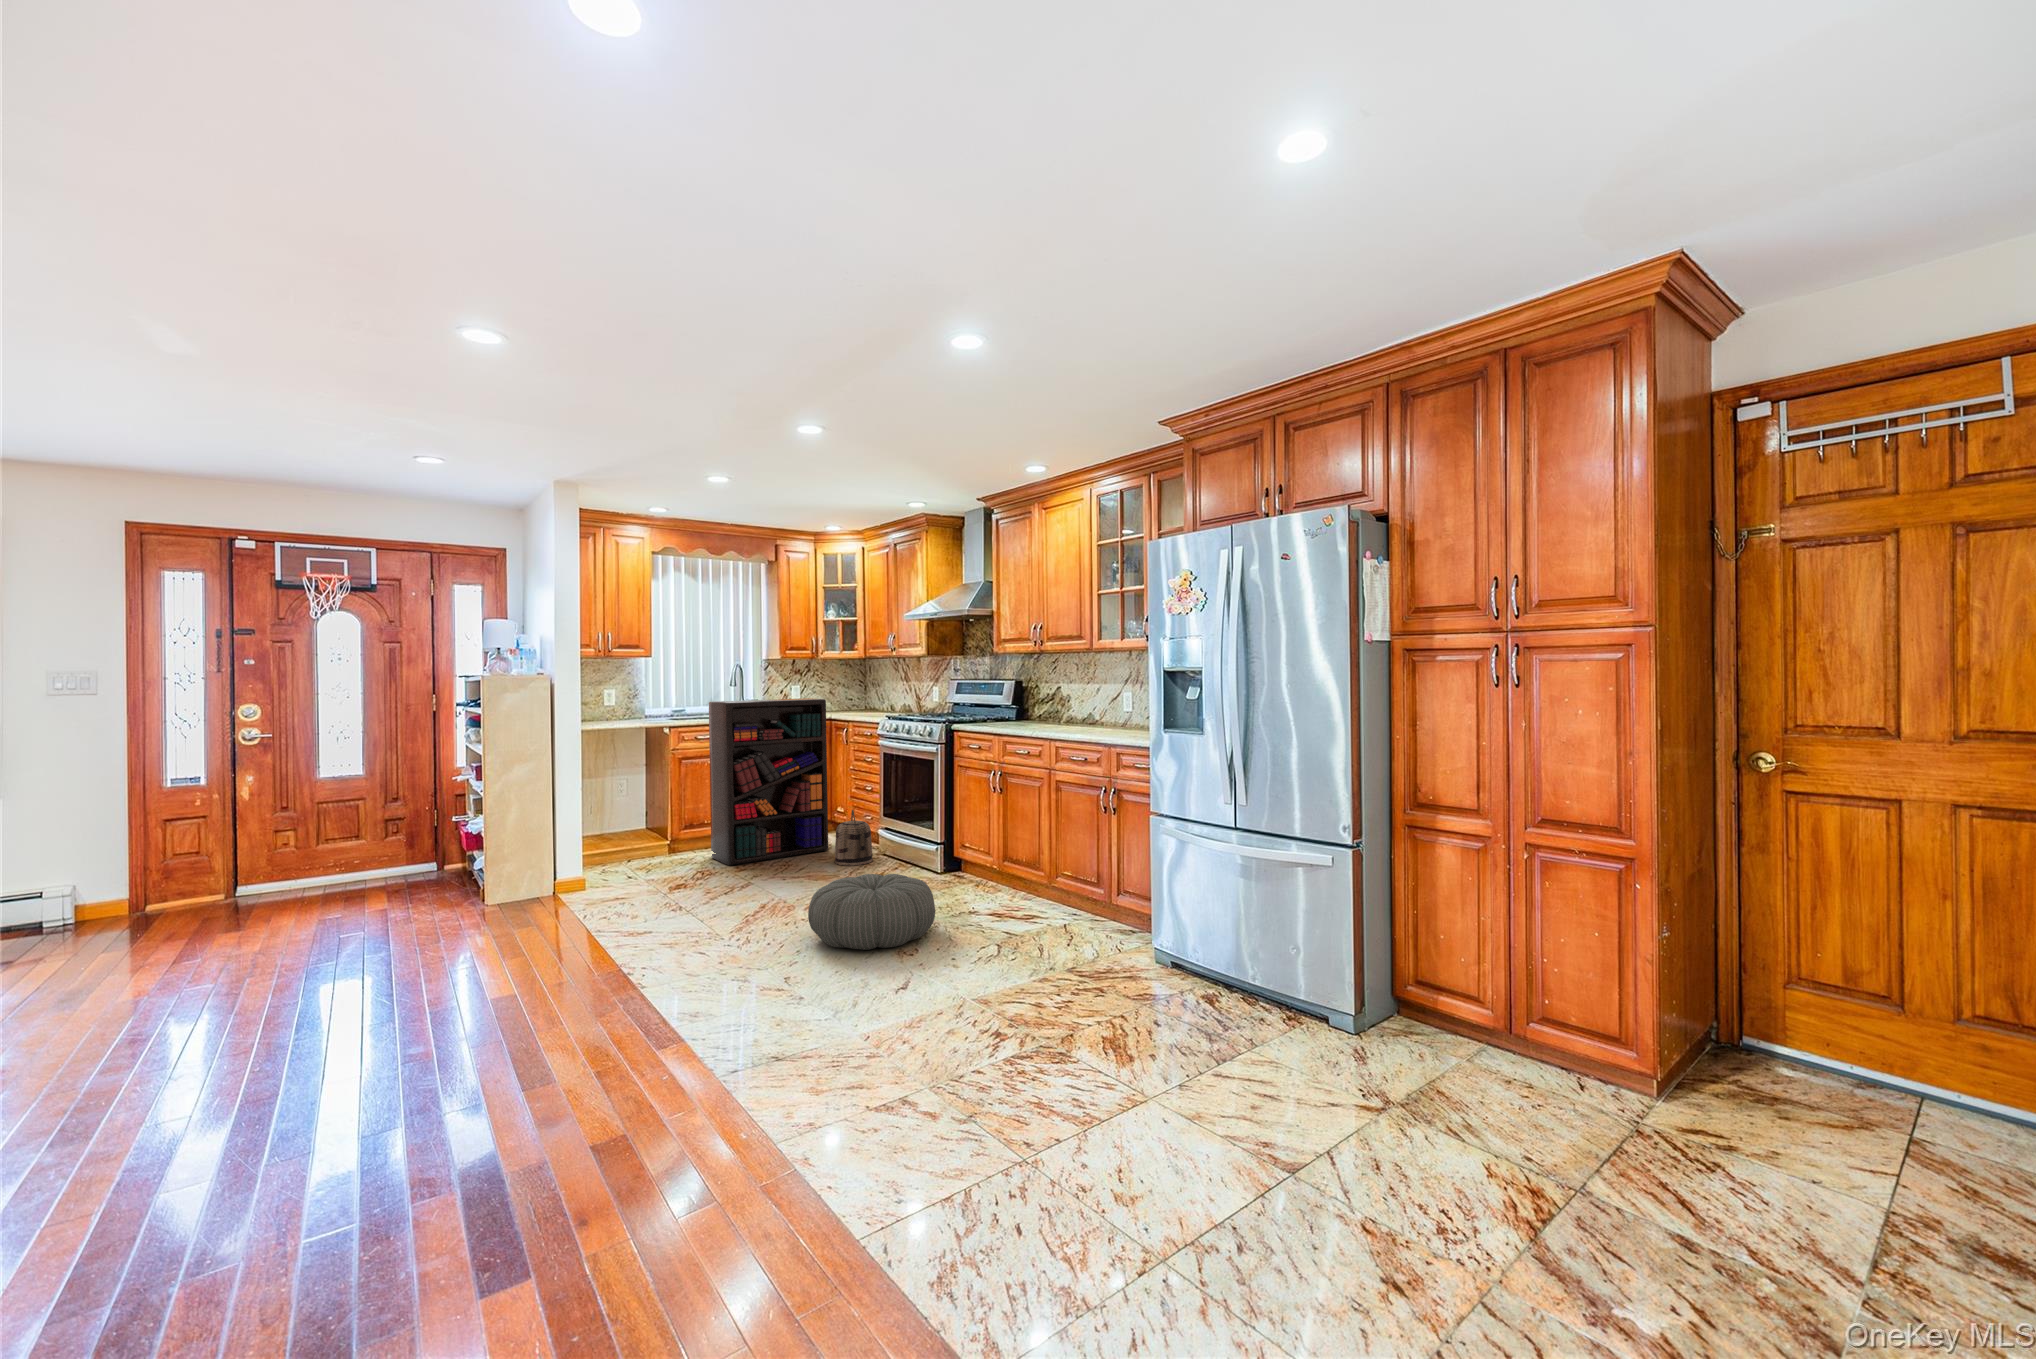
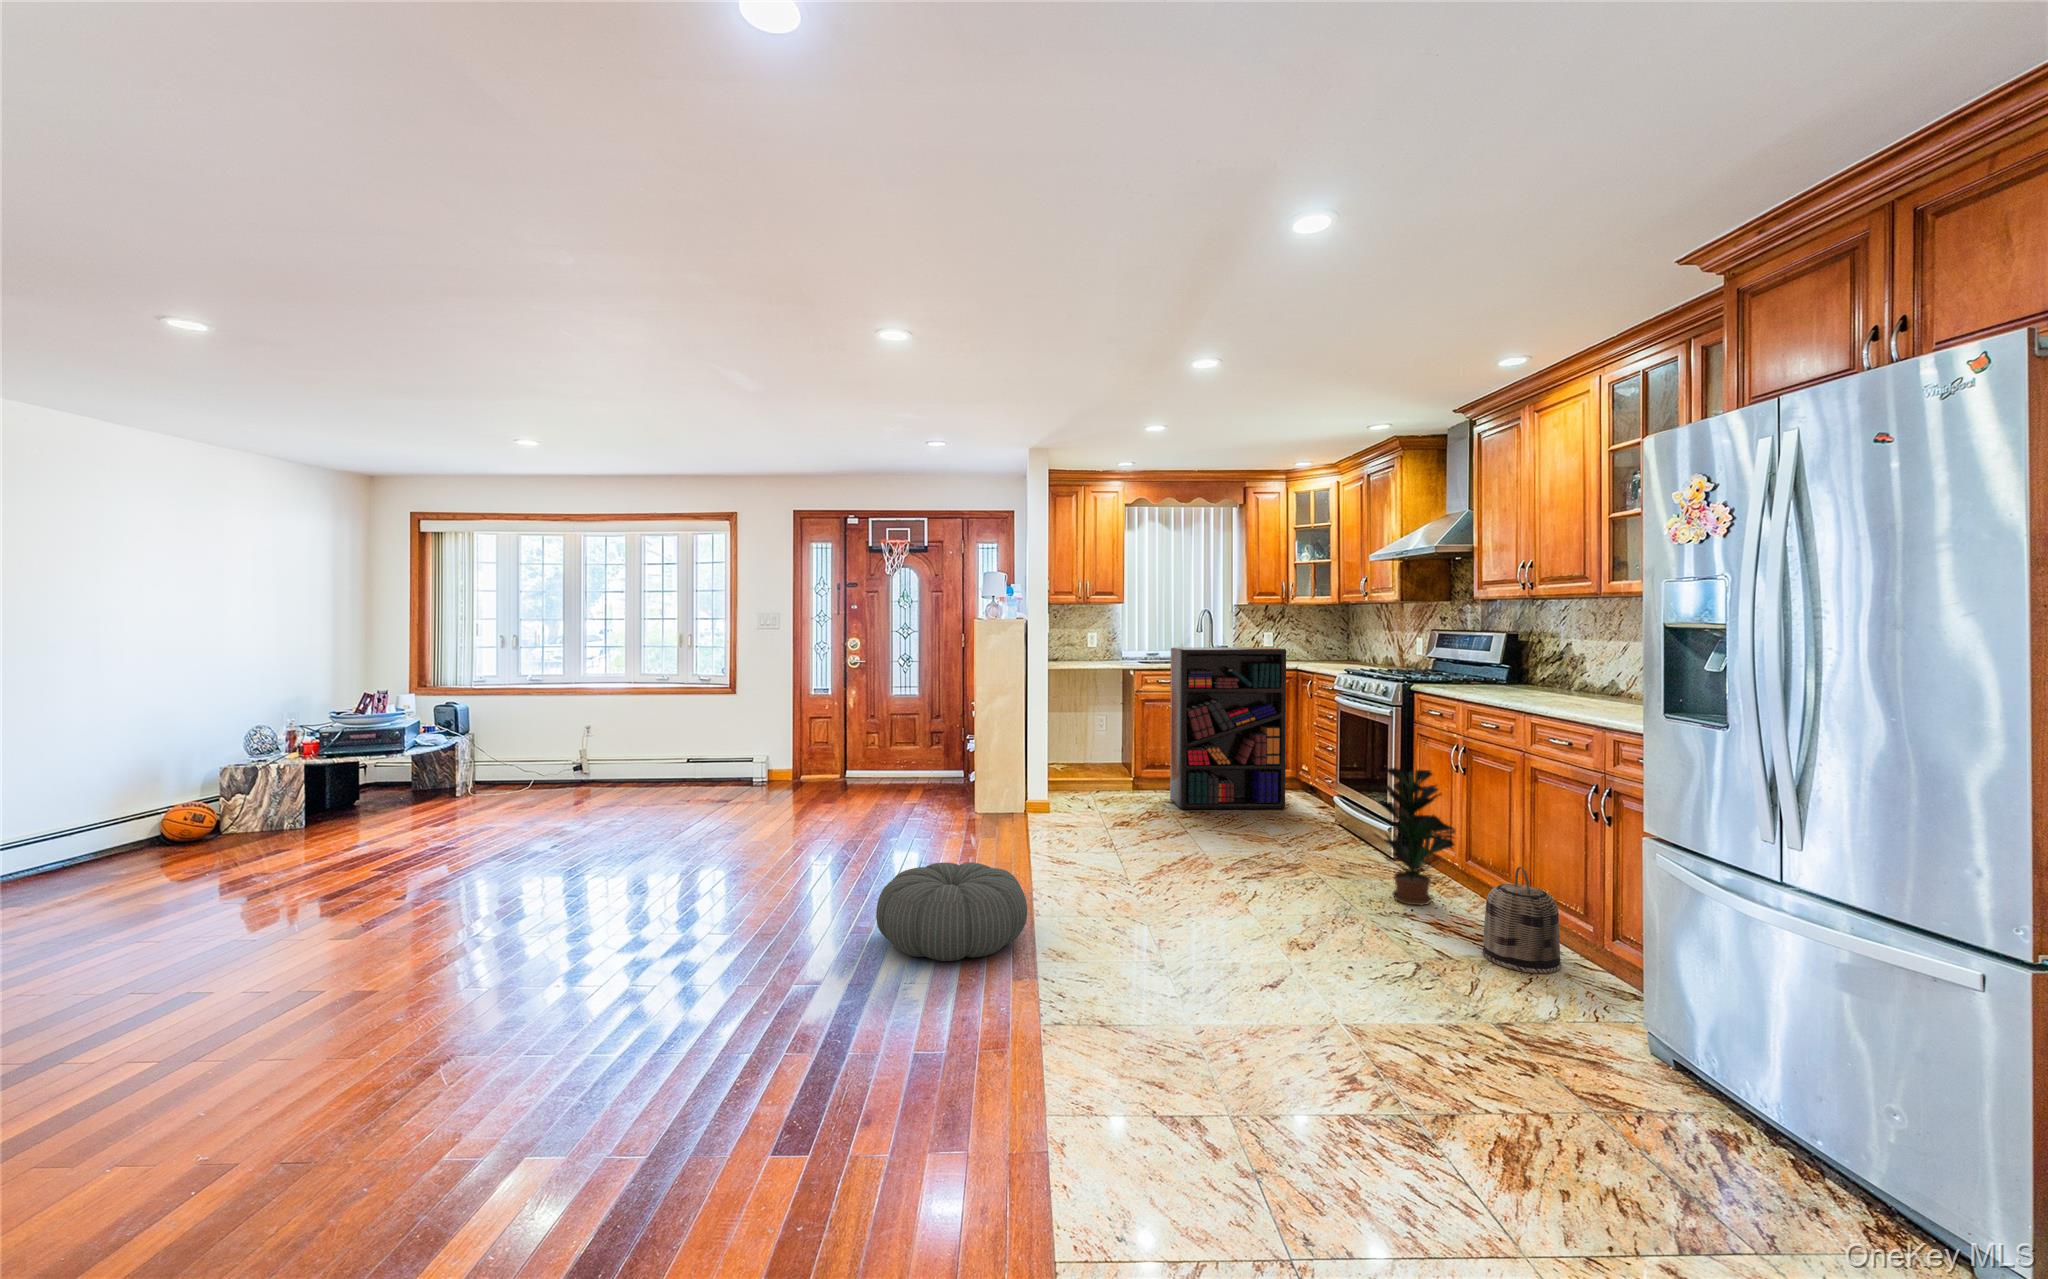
potted plant: none [935,793,1002,907] -> present [1375,768,1455,905]
basket: present [835,810,873,866] -> present [1482,867,1562,974]
pouf: present [808,874,935,950] -> present [876,862,1027,961]

